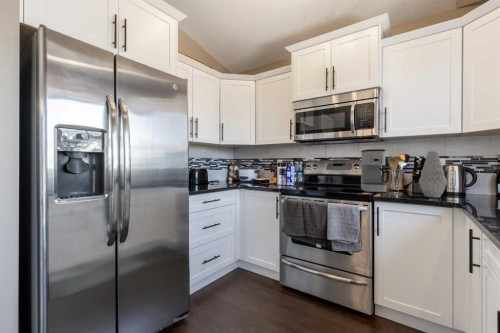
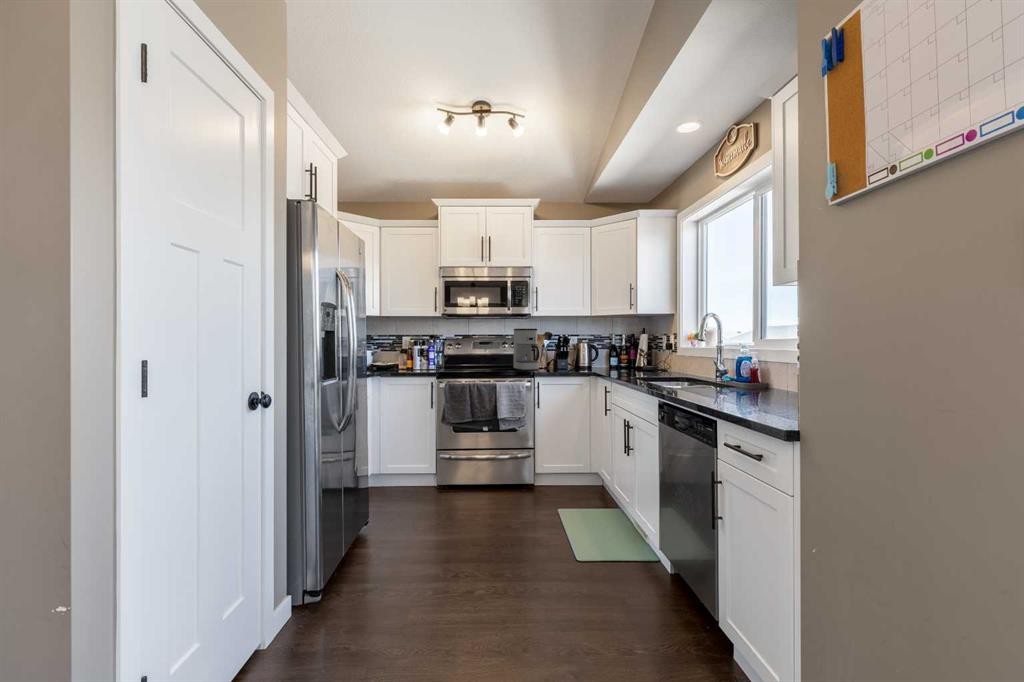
vase: present [419,151,447,197] -> none [565,332,585,371]

